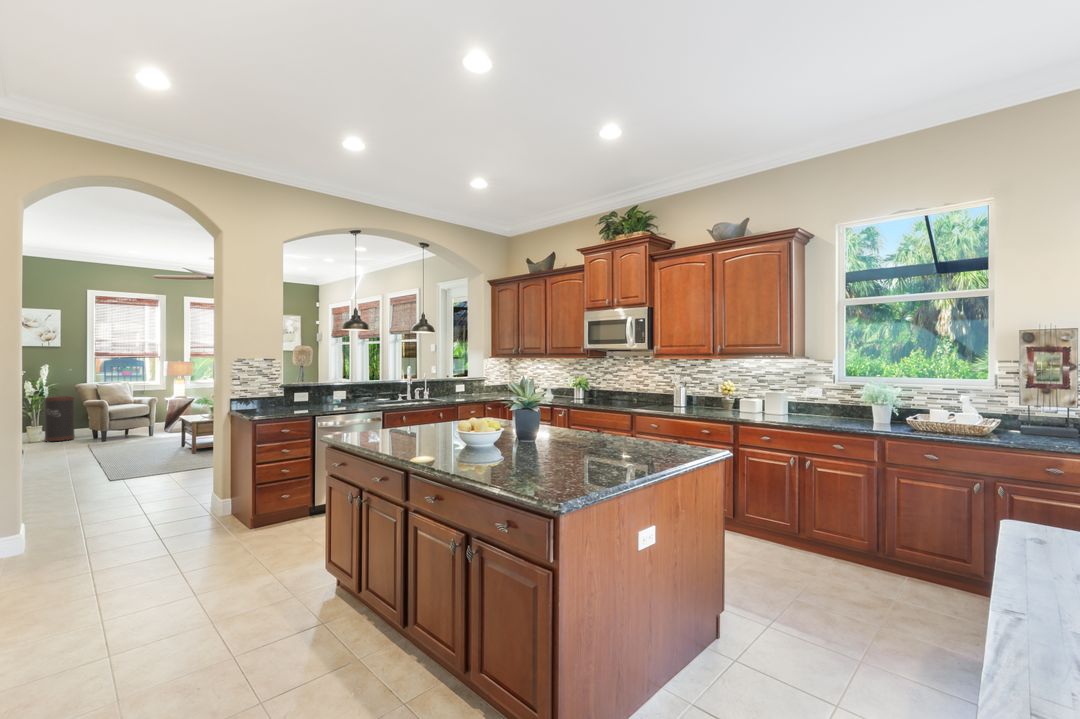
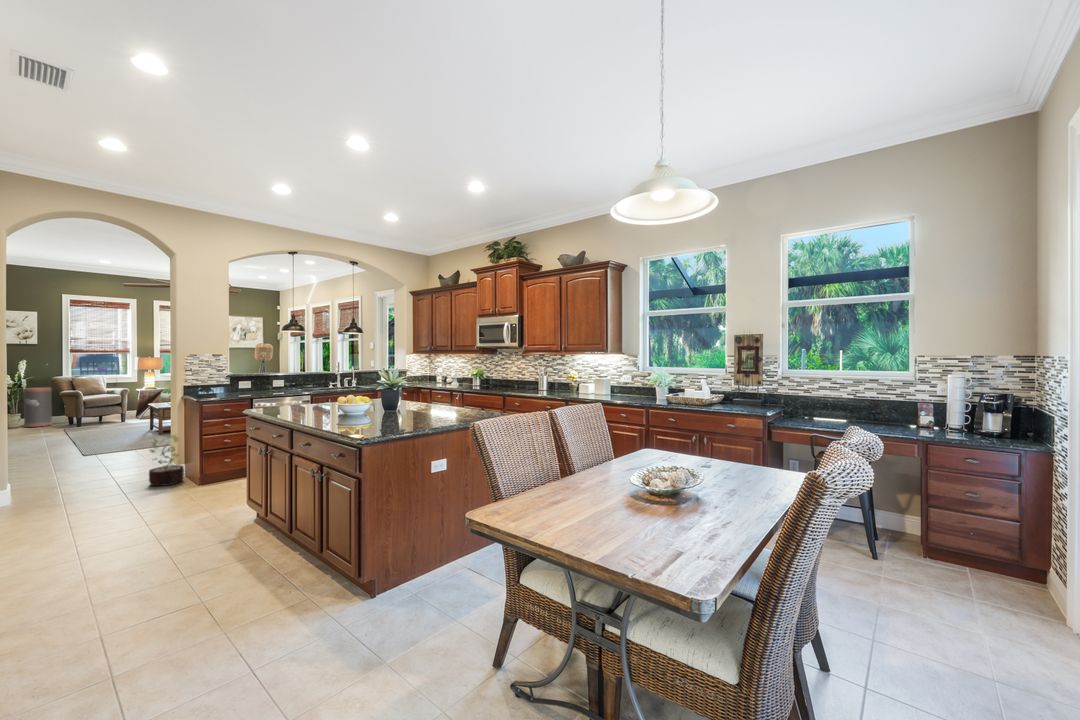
decorative plant: none [189,461,232,529] -> present [149,436,184,486]

